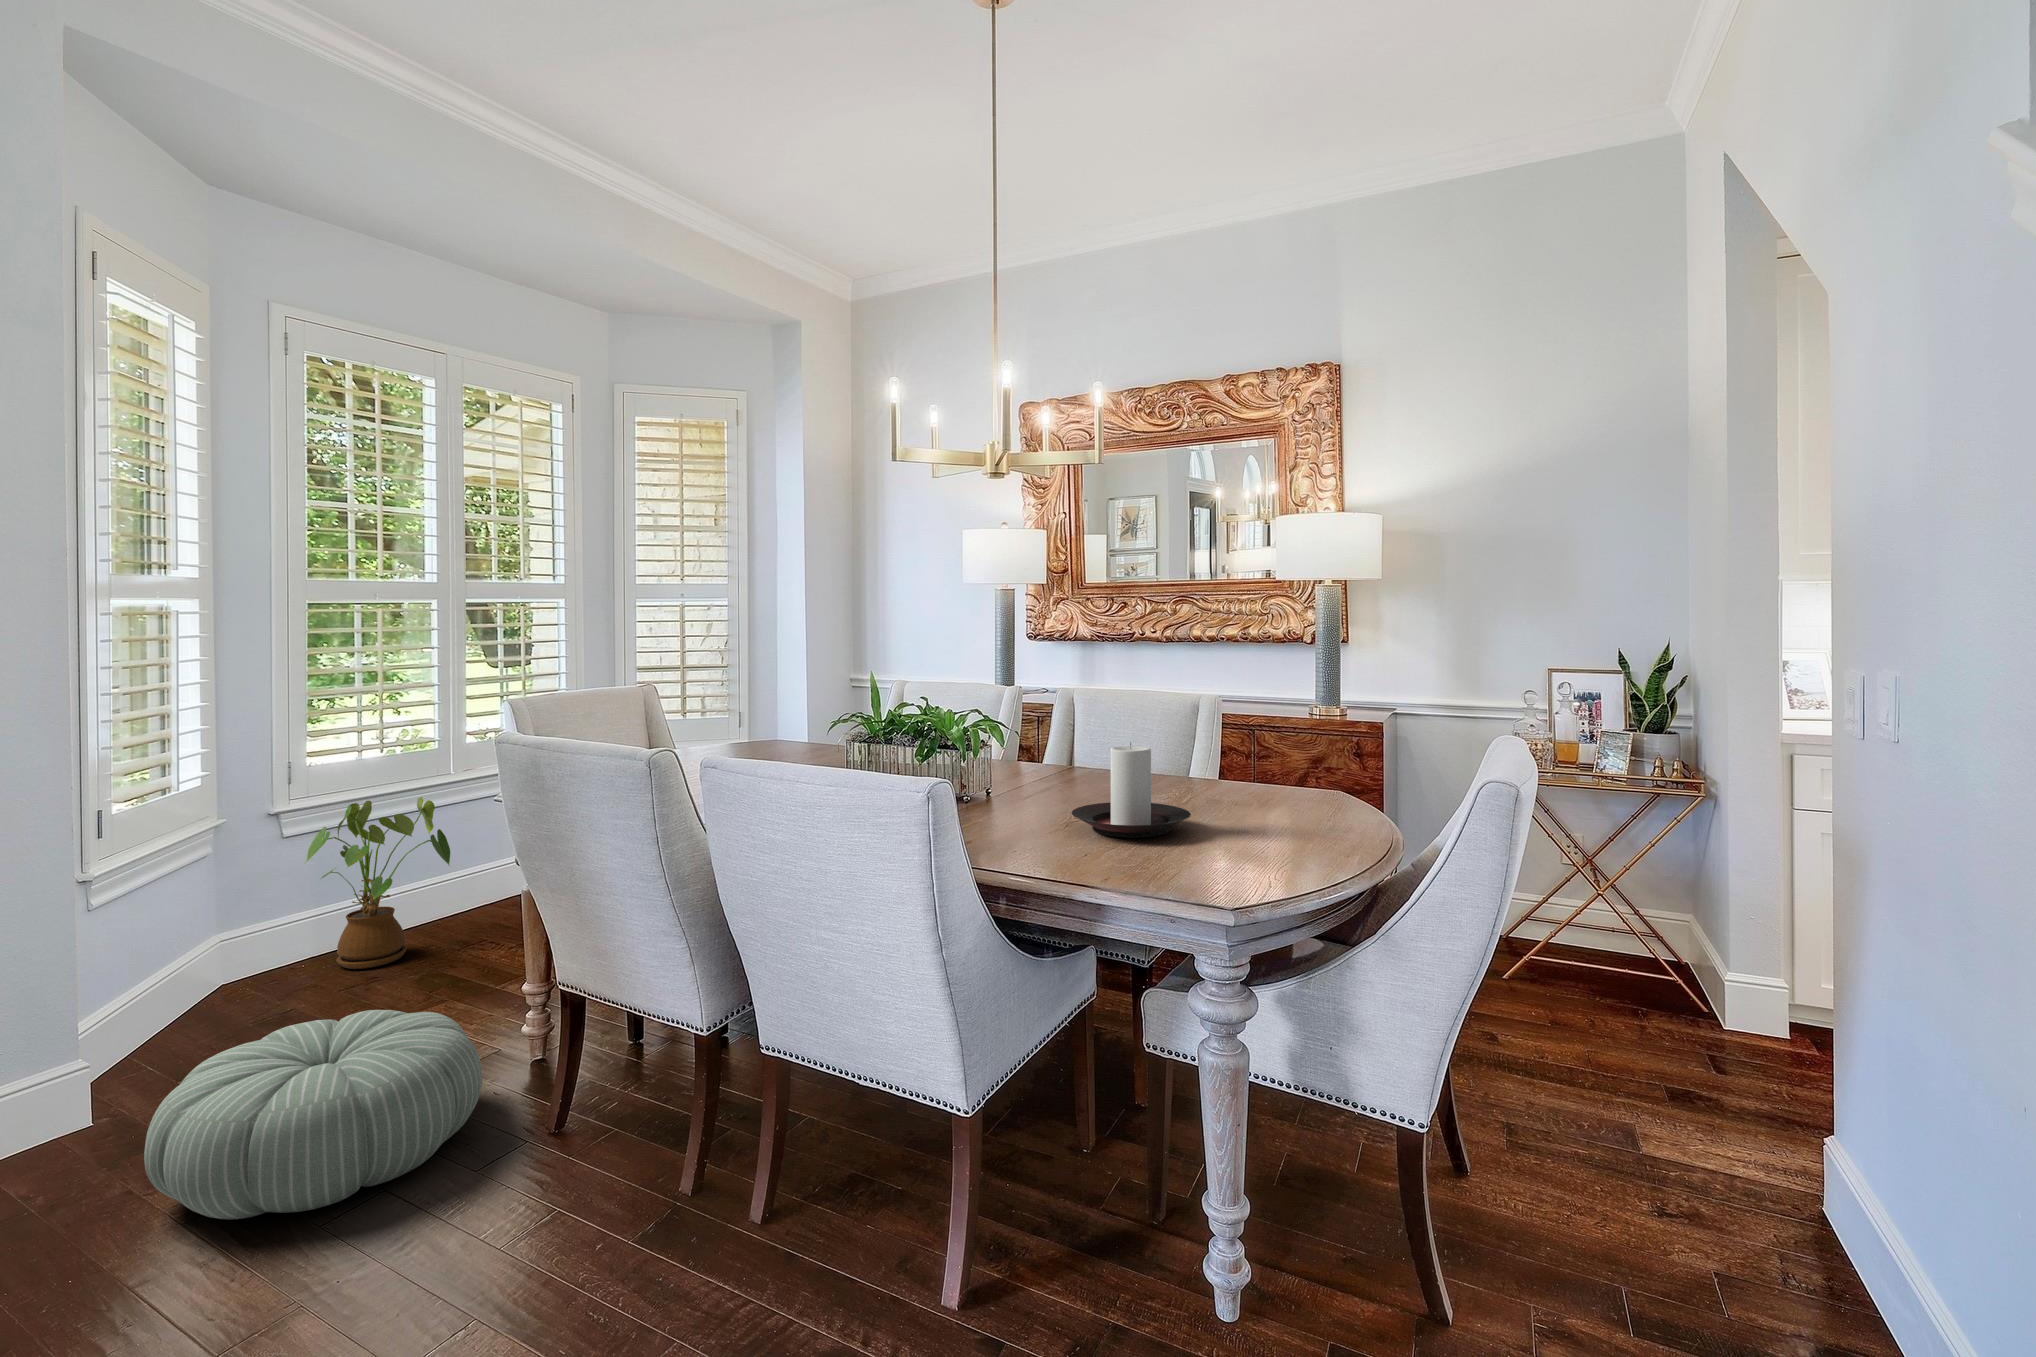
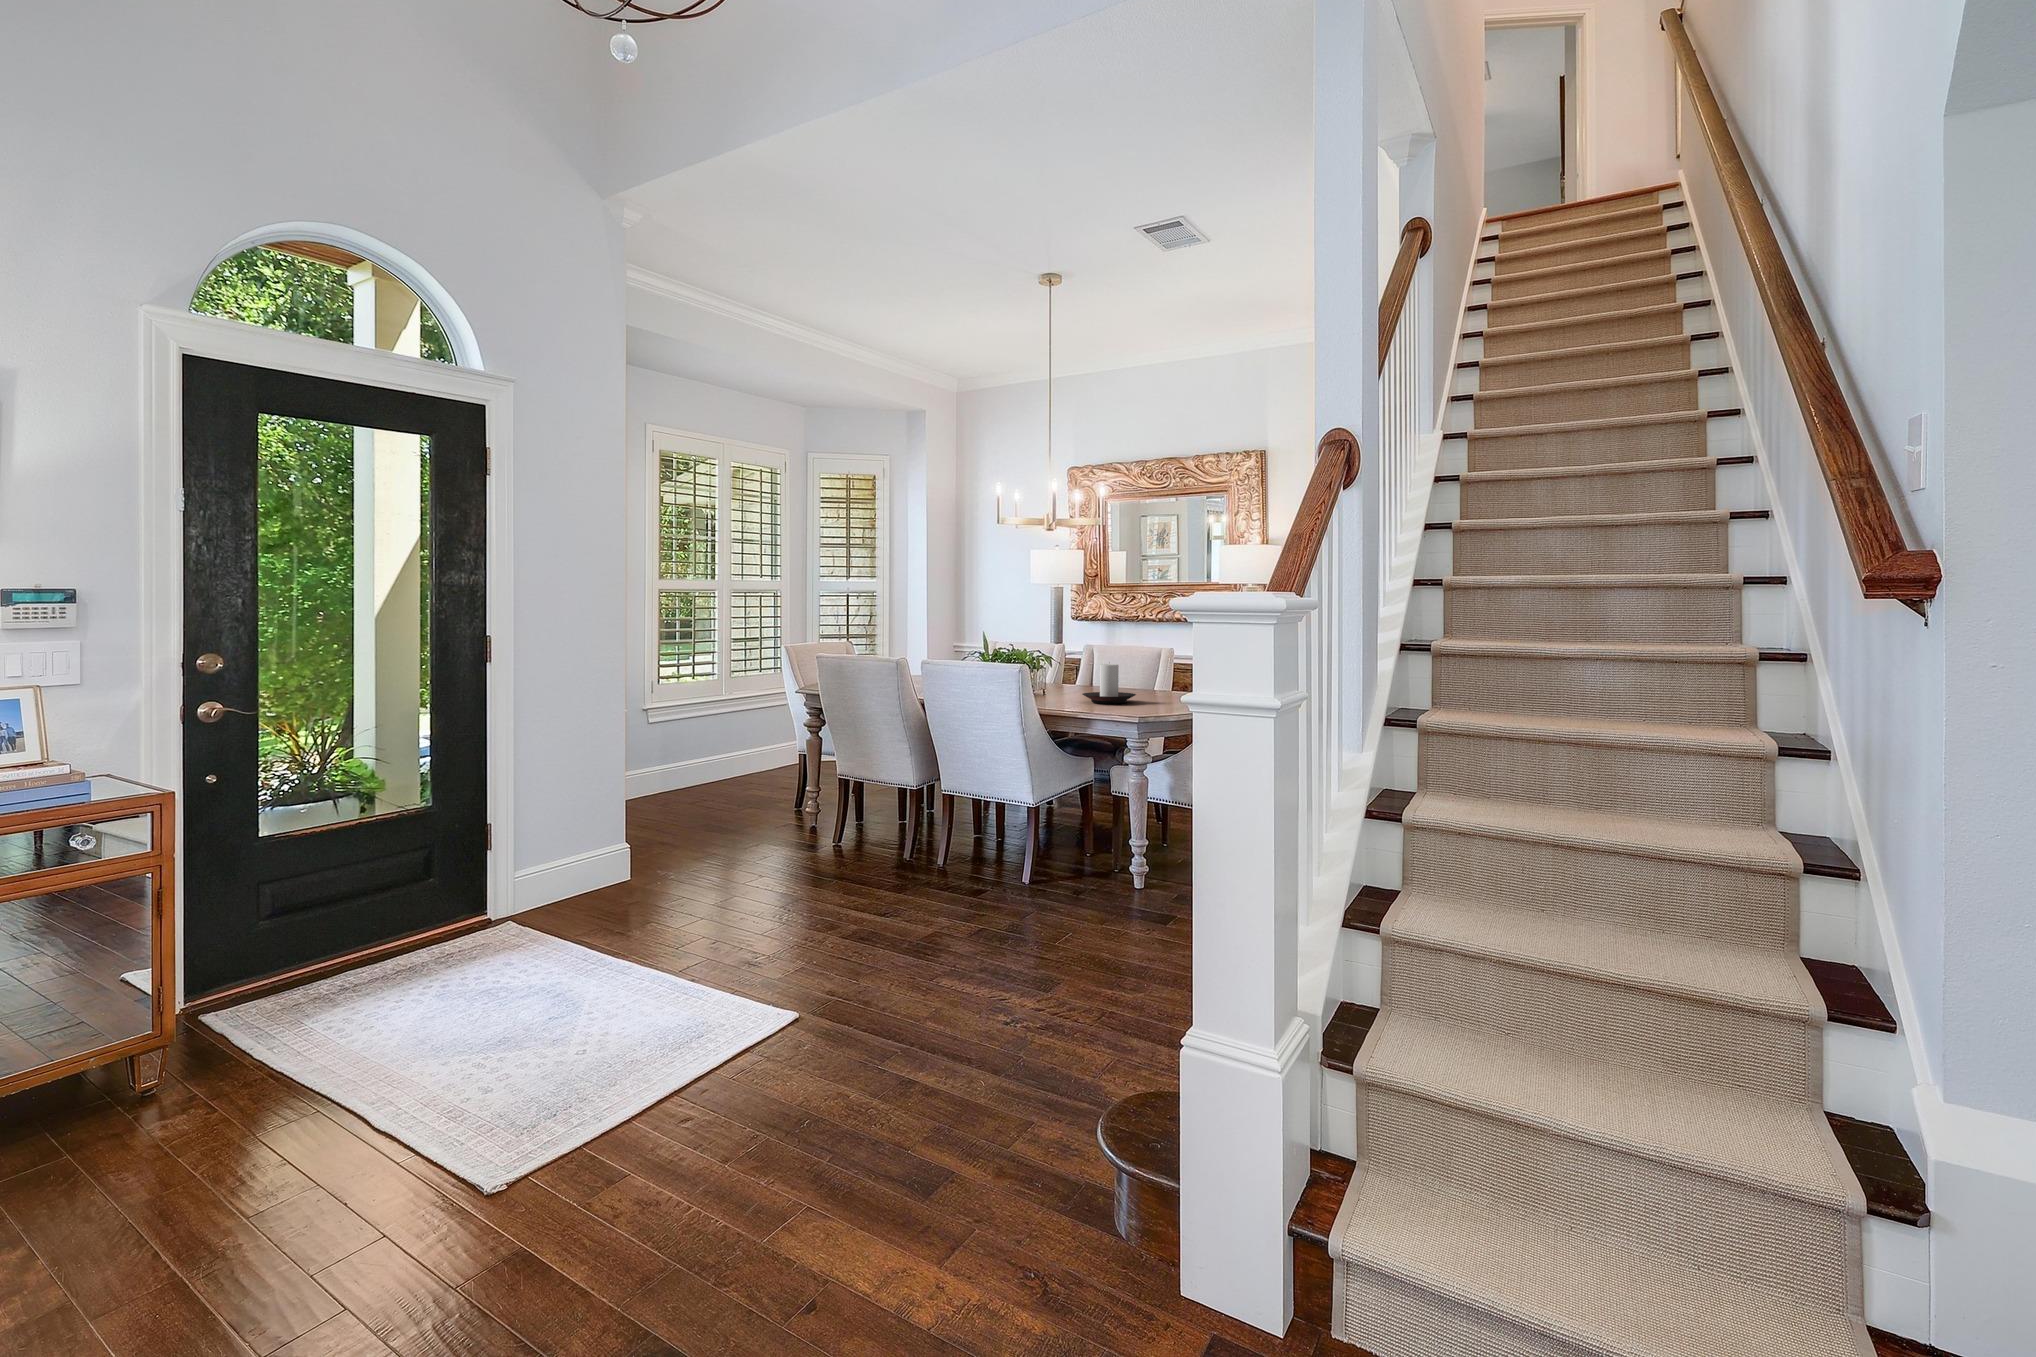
house plant: present [305,797,450,969] -> none [665,707,737,800]
pouf: present [144,1010,482,1219] -> none [673,793,801,862]

